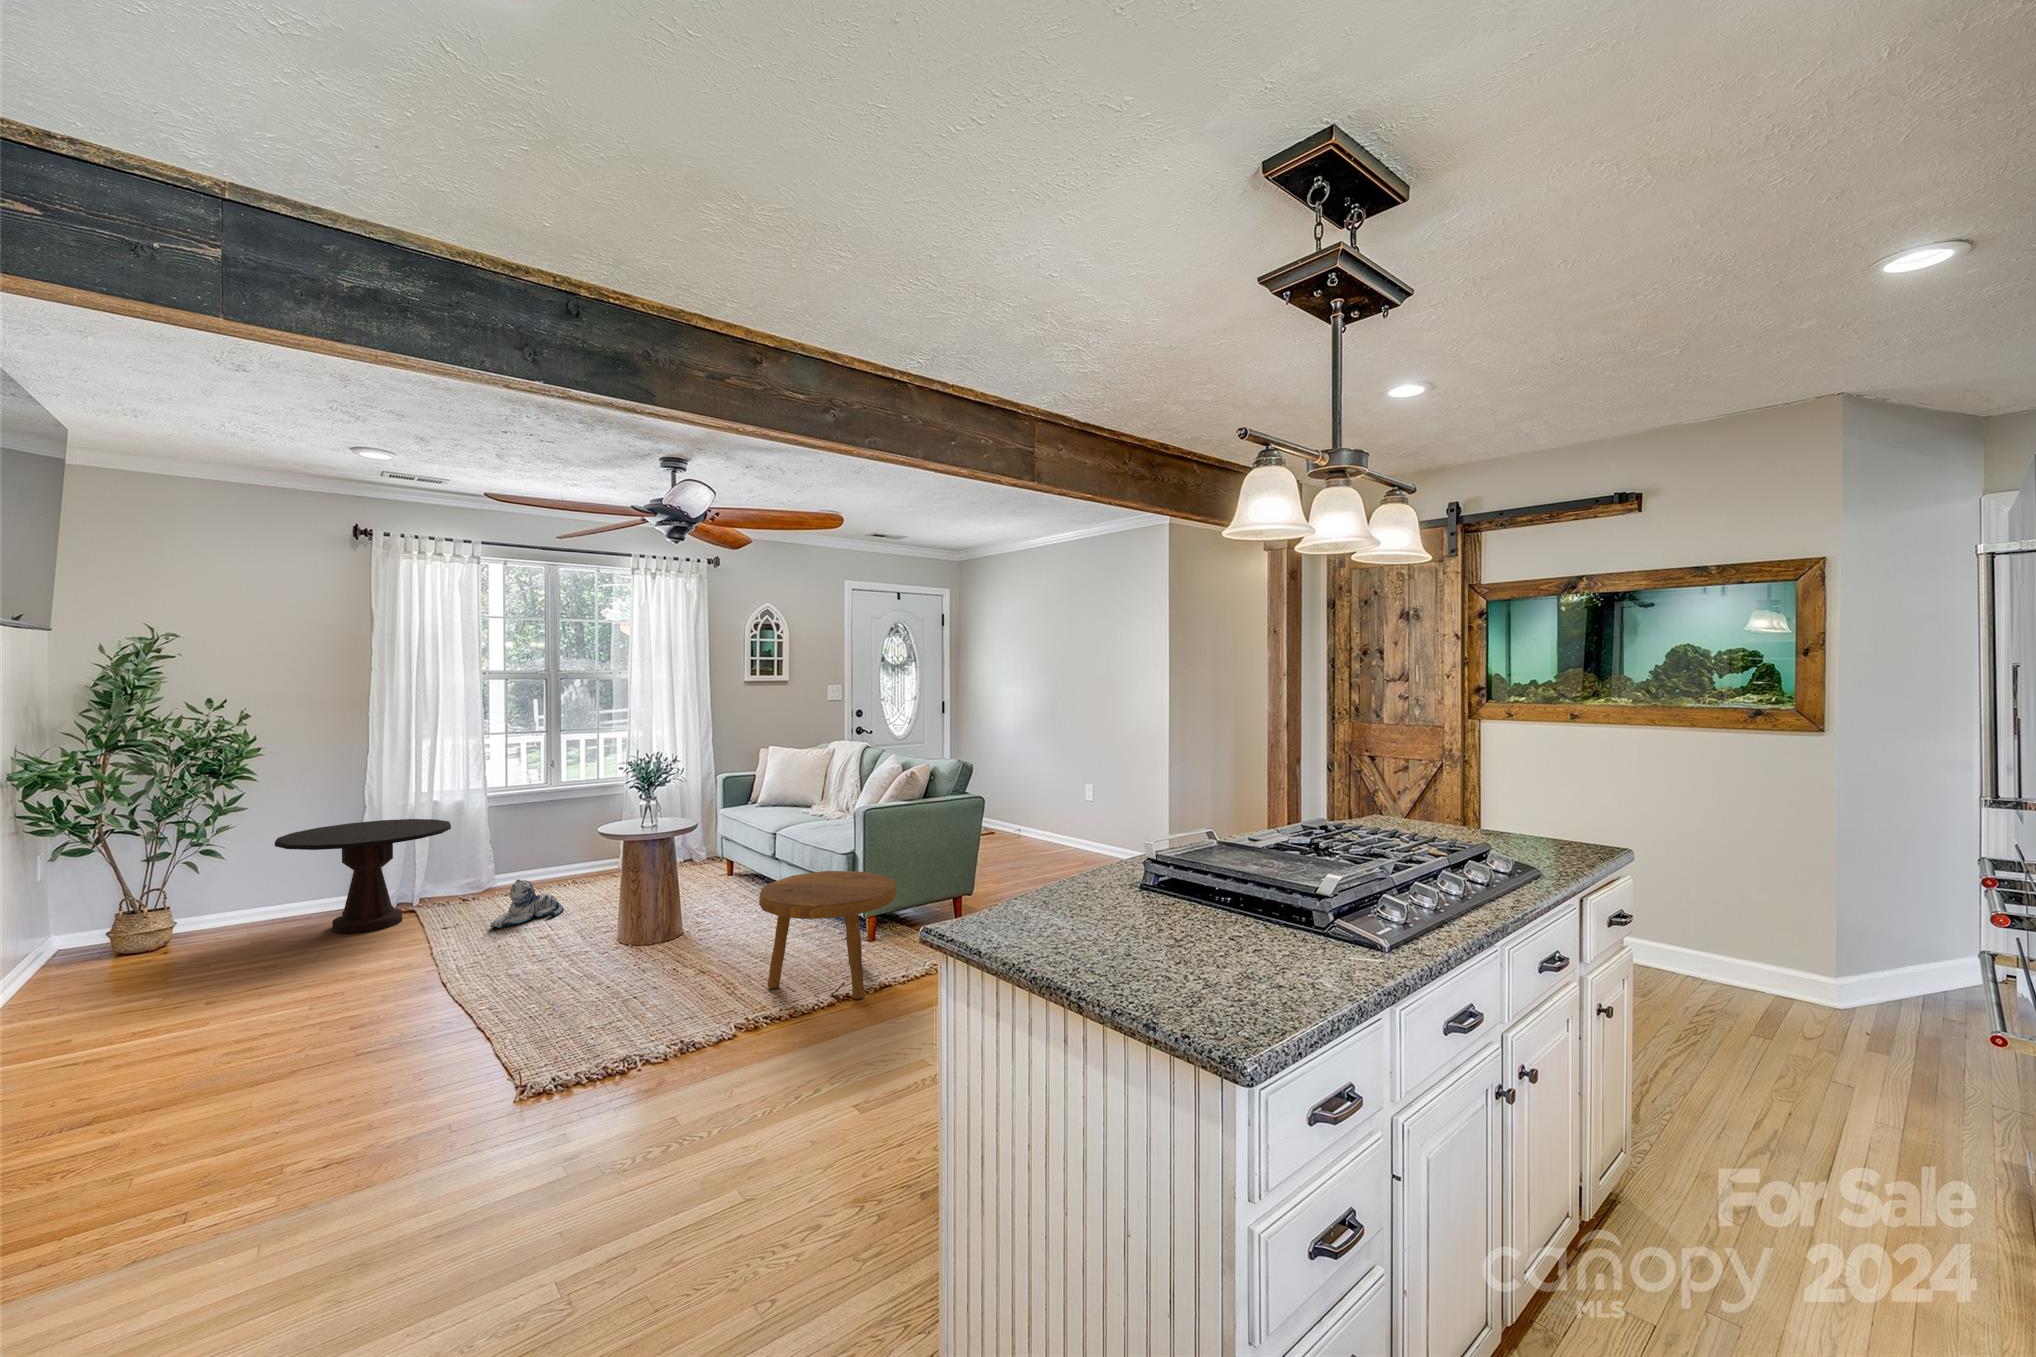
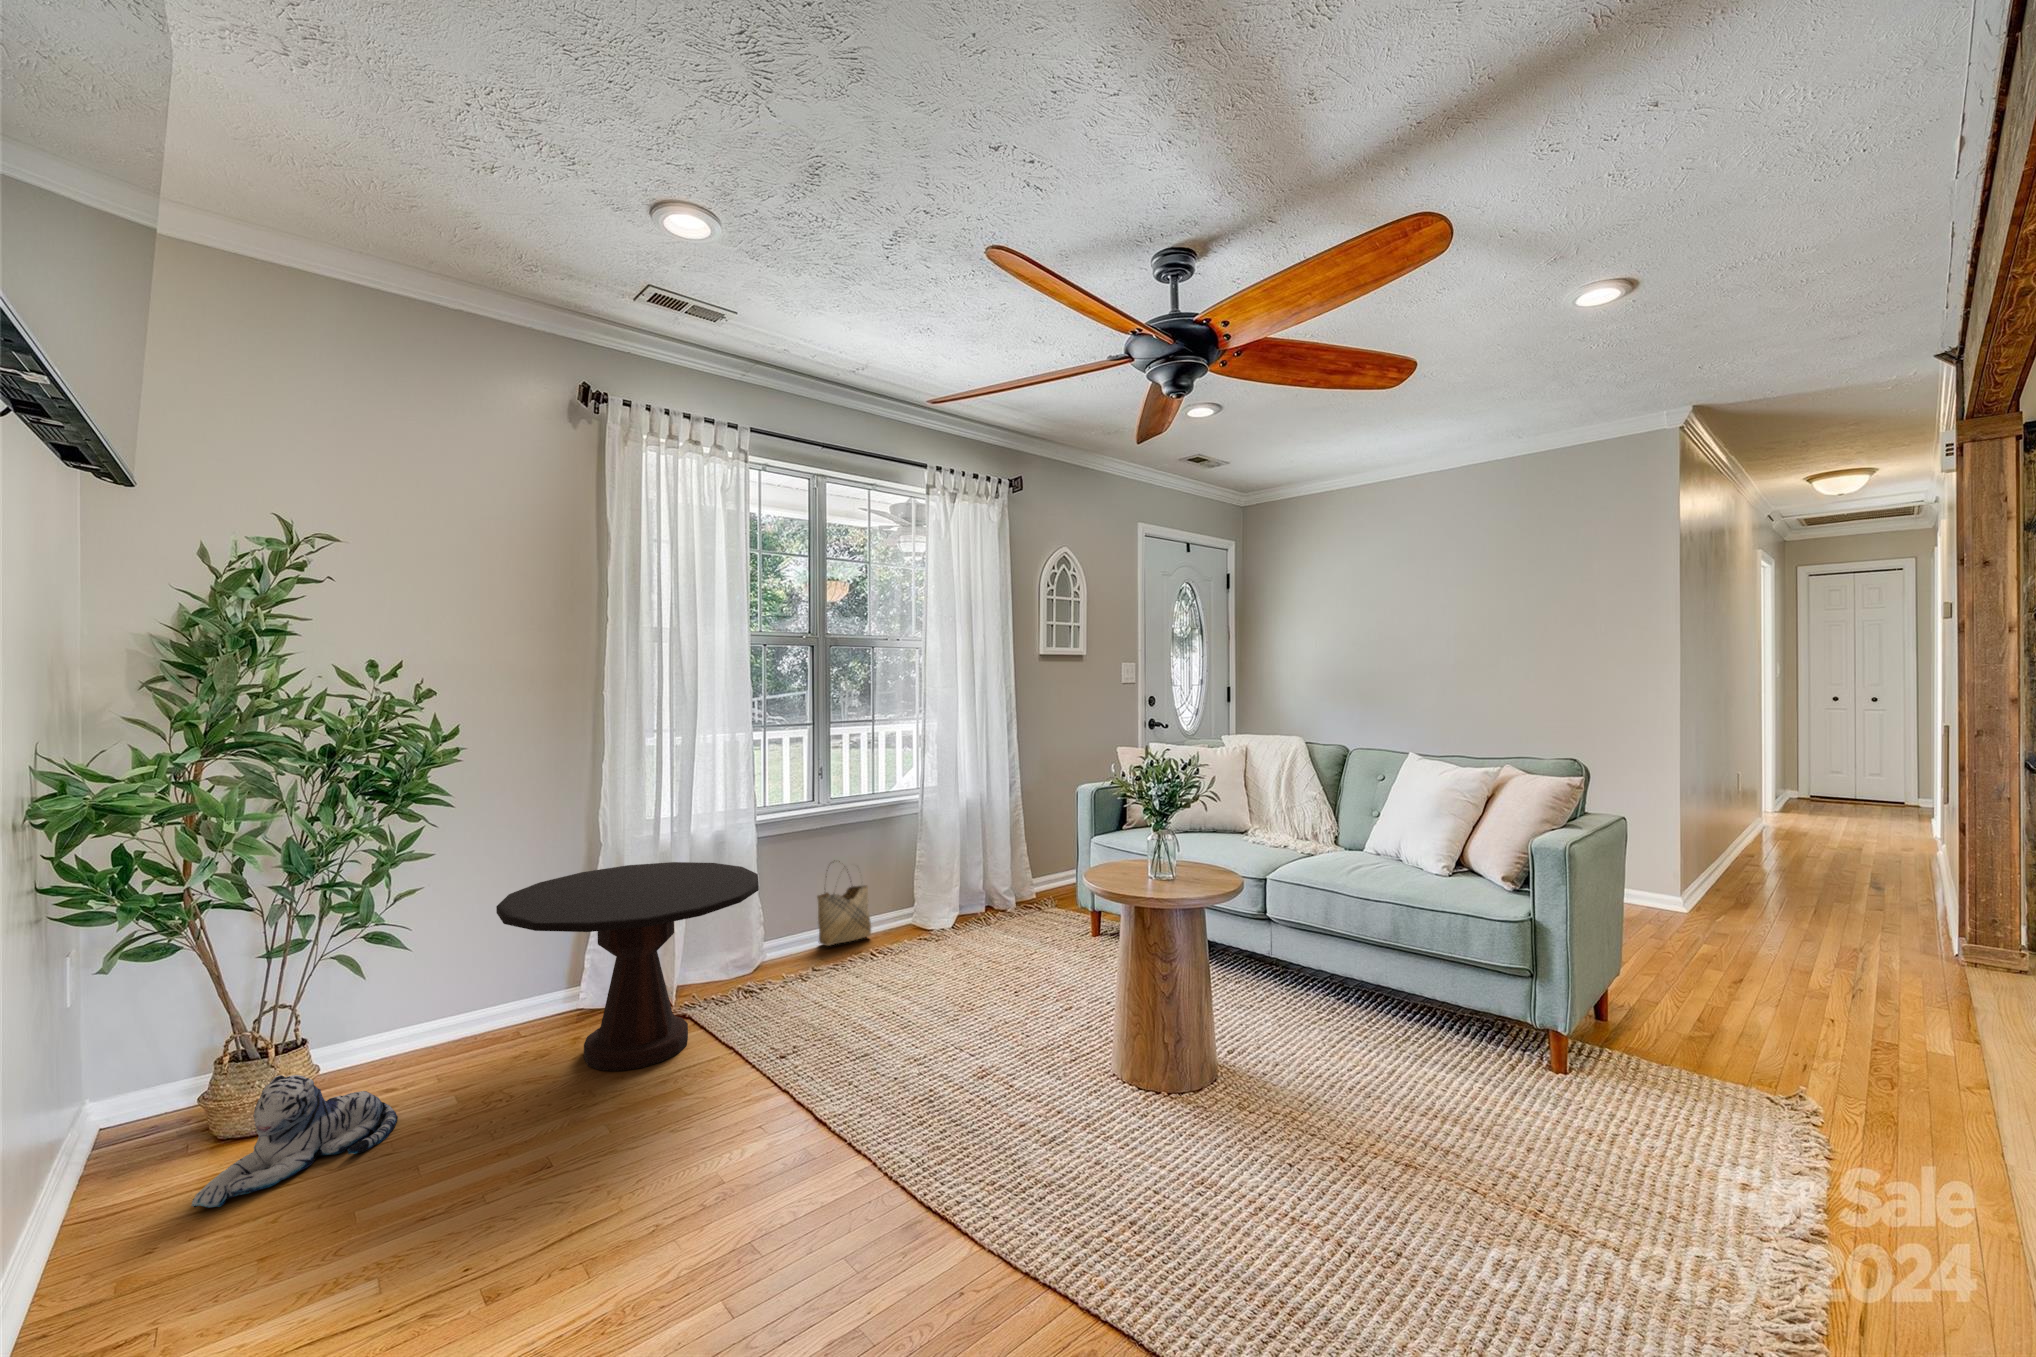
woven basket: none [535,824,578,879] -> present [817,860,871,946]
footstool: present [759,871,896,999] -> none [1517,959,1849,1241]
plush toy: present [490,880,564,928] -> present [191,1075,398,1208]

